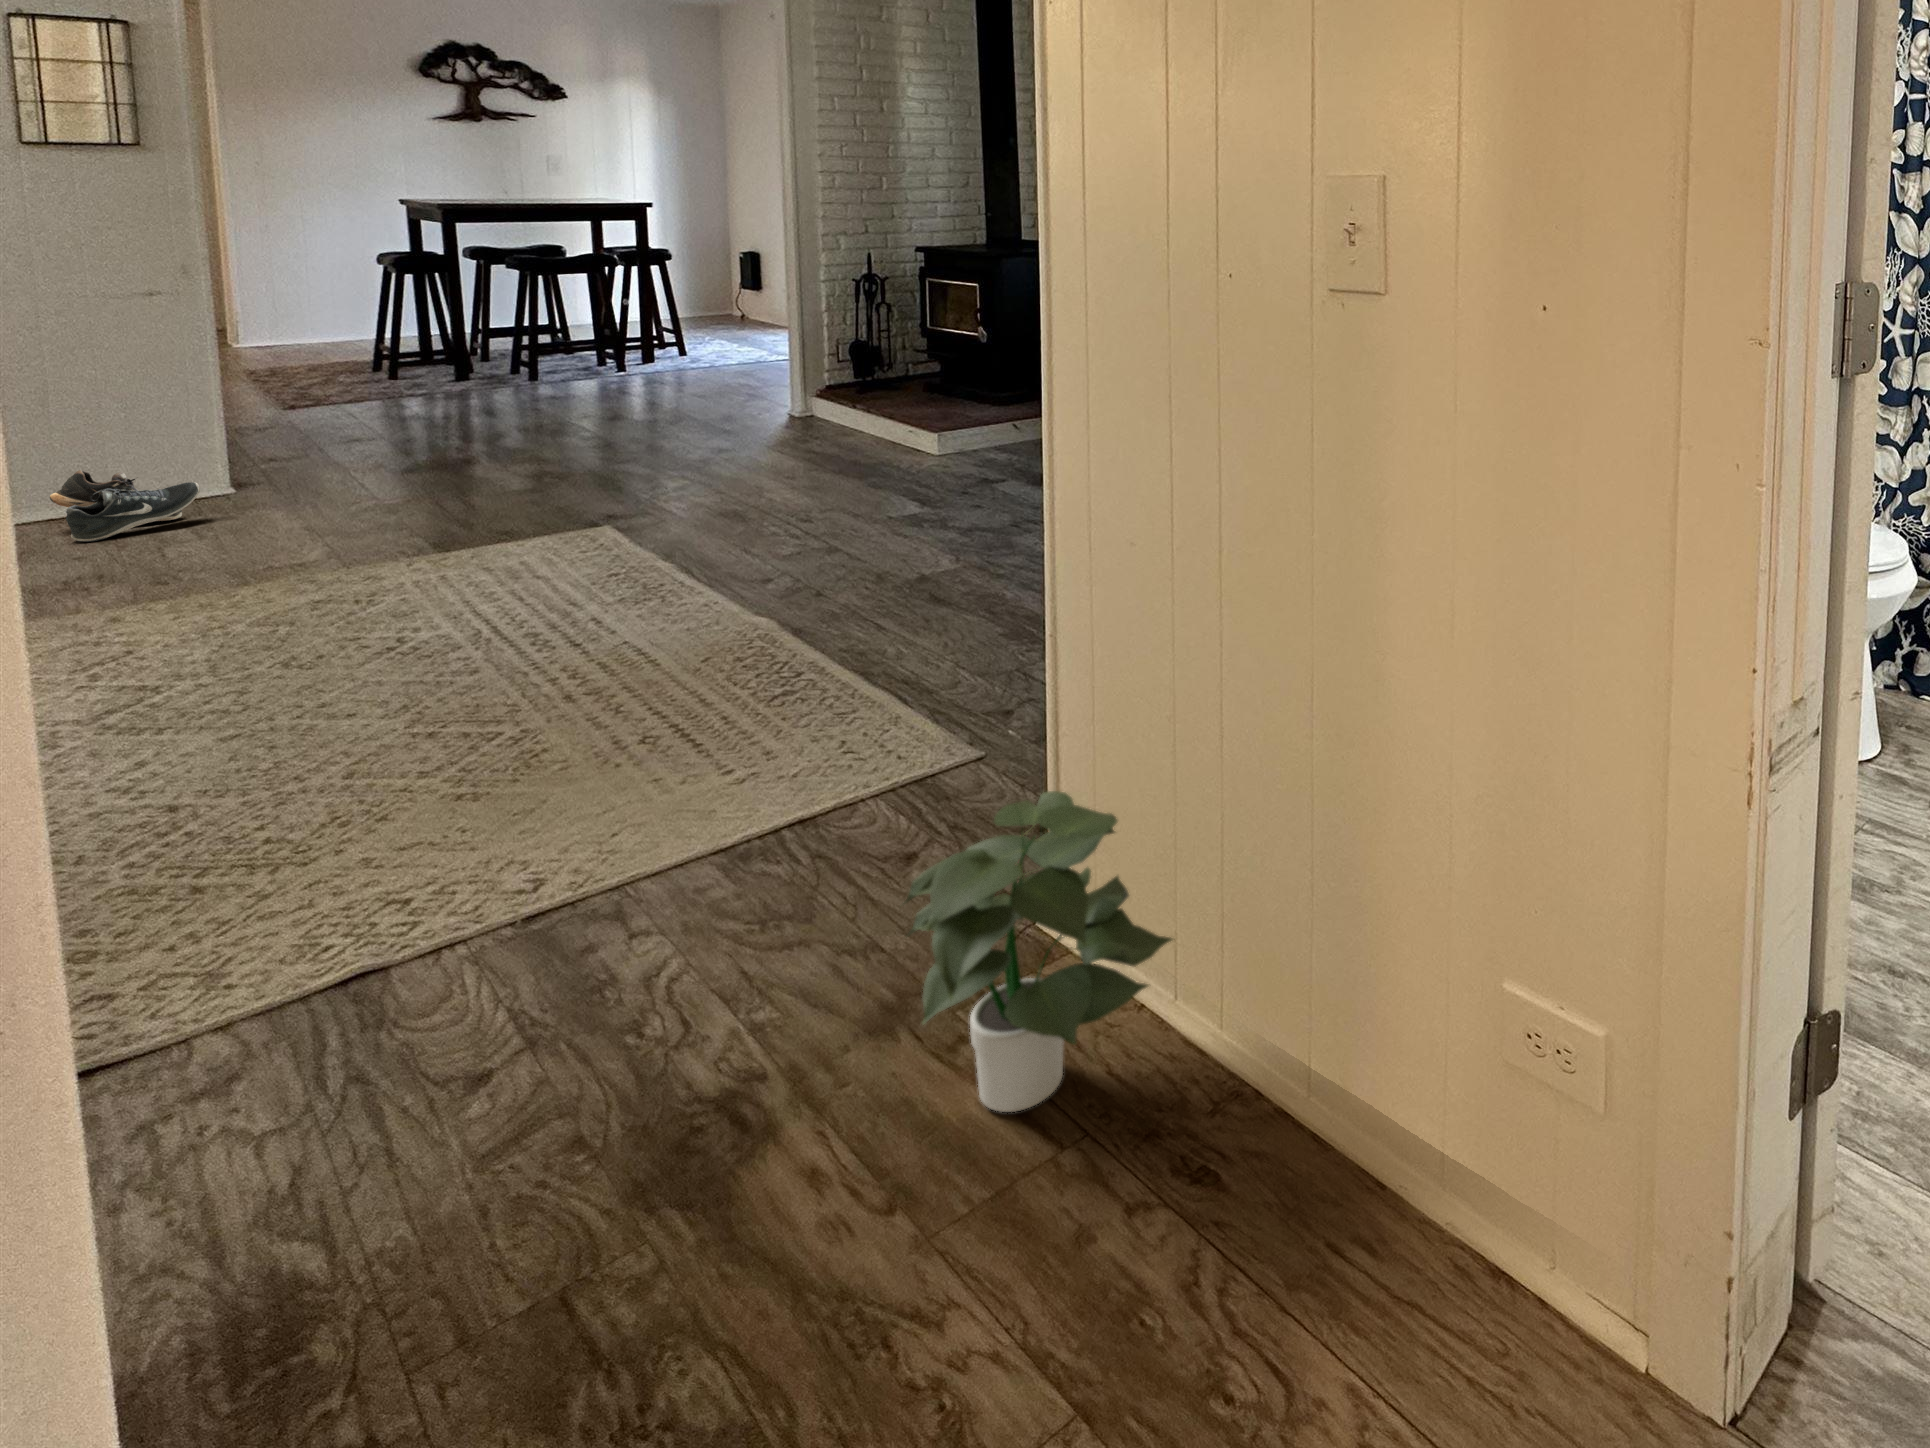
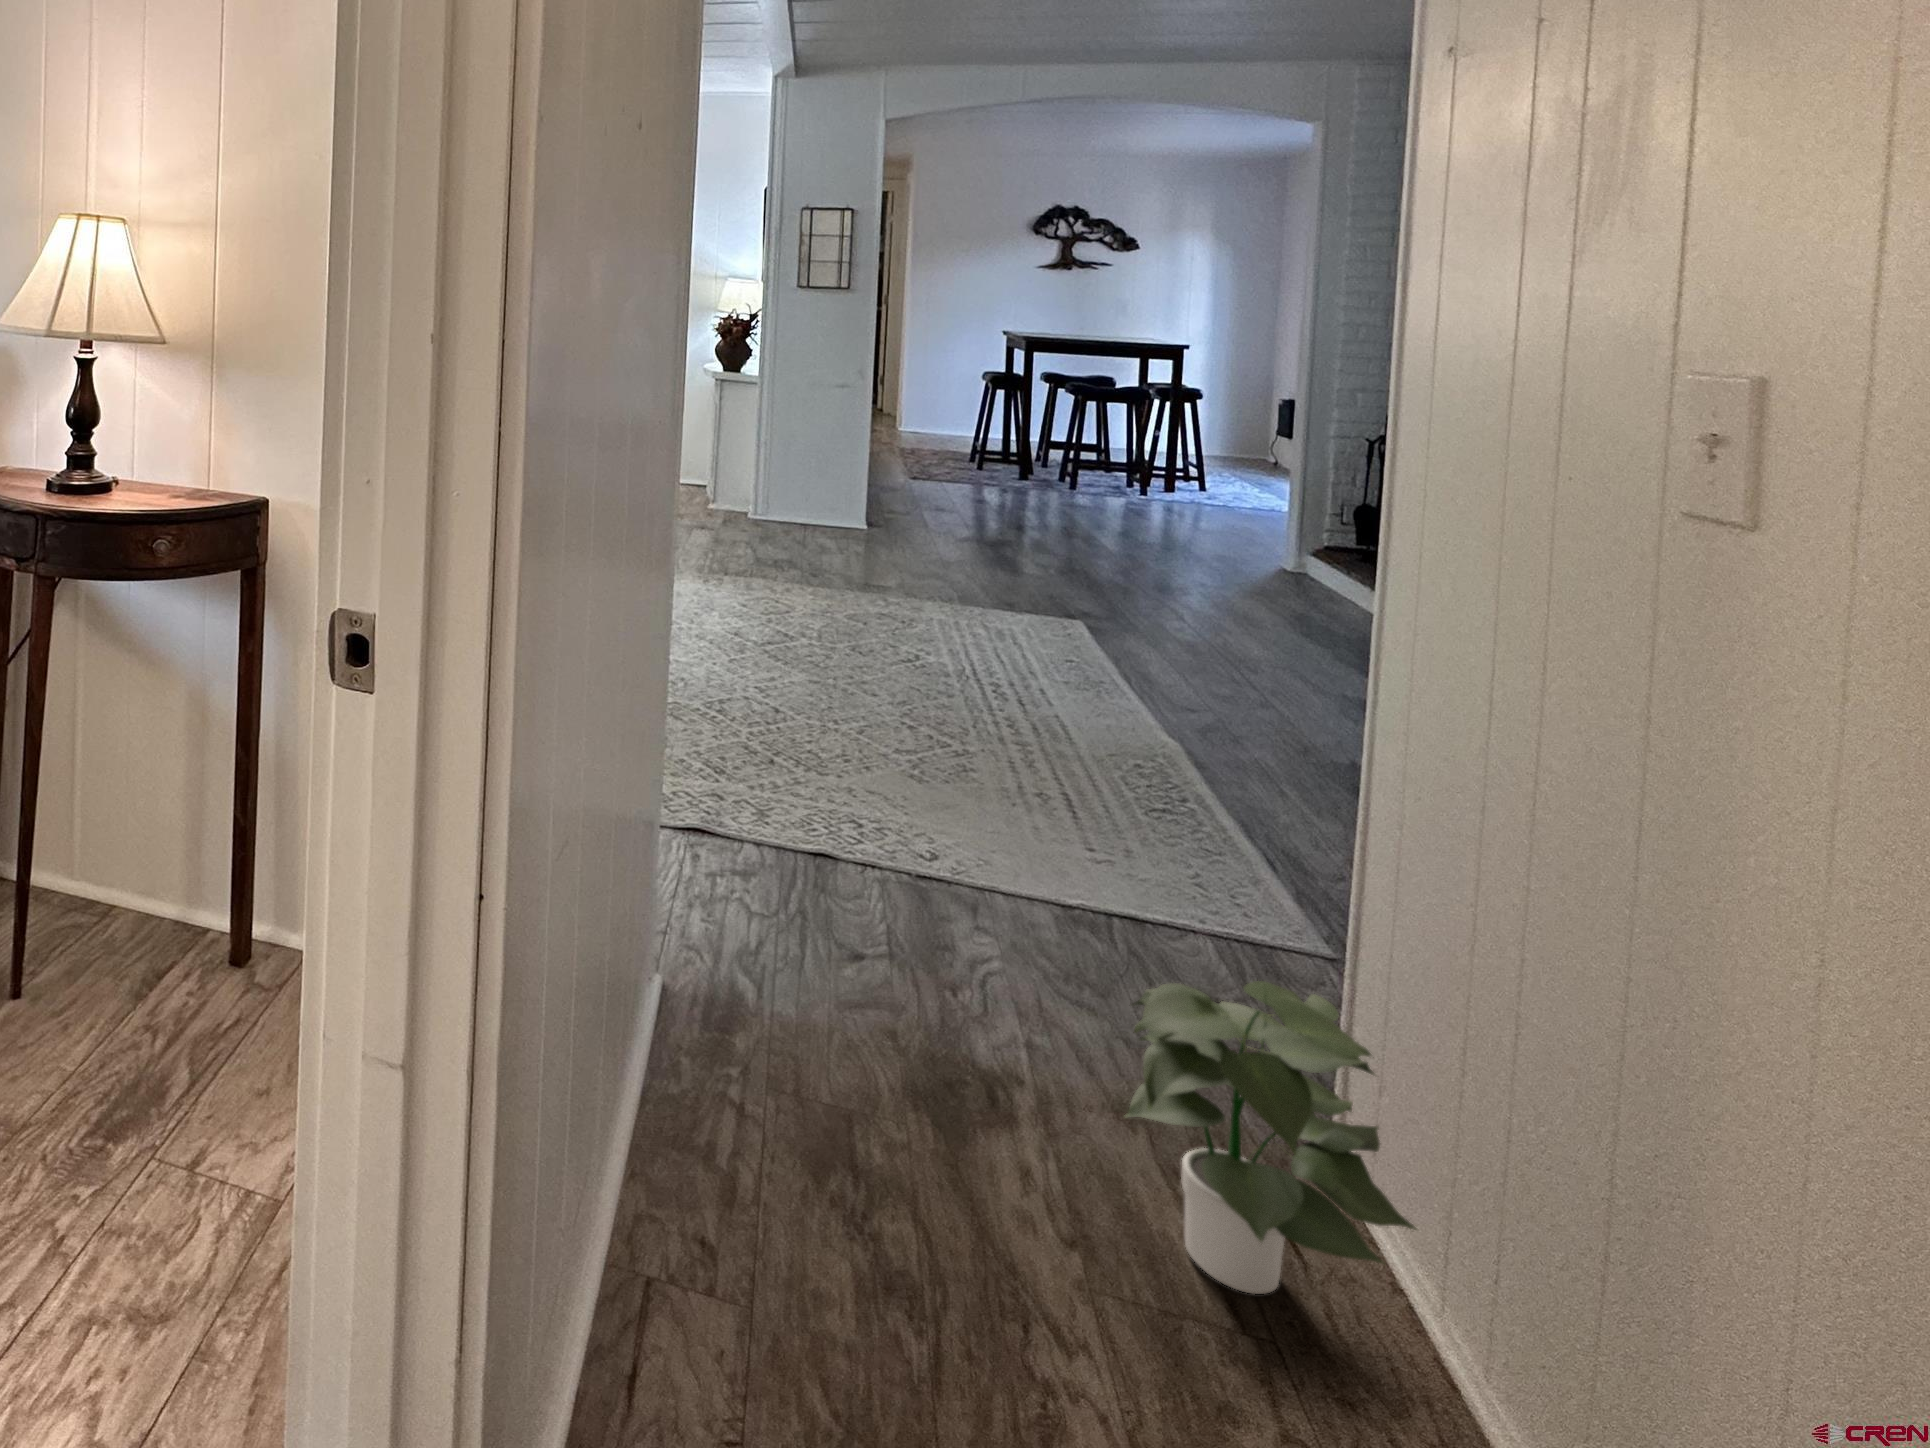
shoe: present [50,470,200,542] -> none [782,491,848,537]

